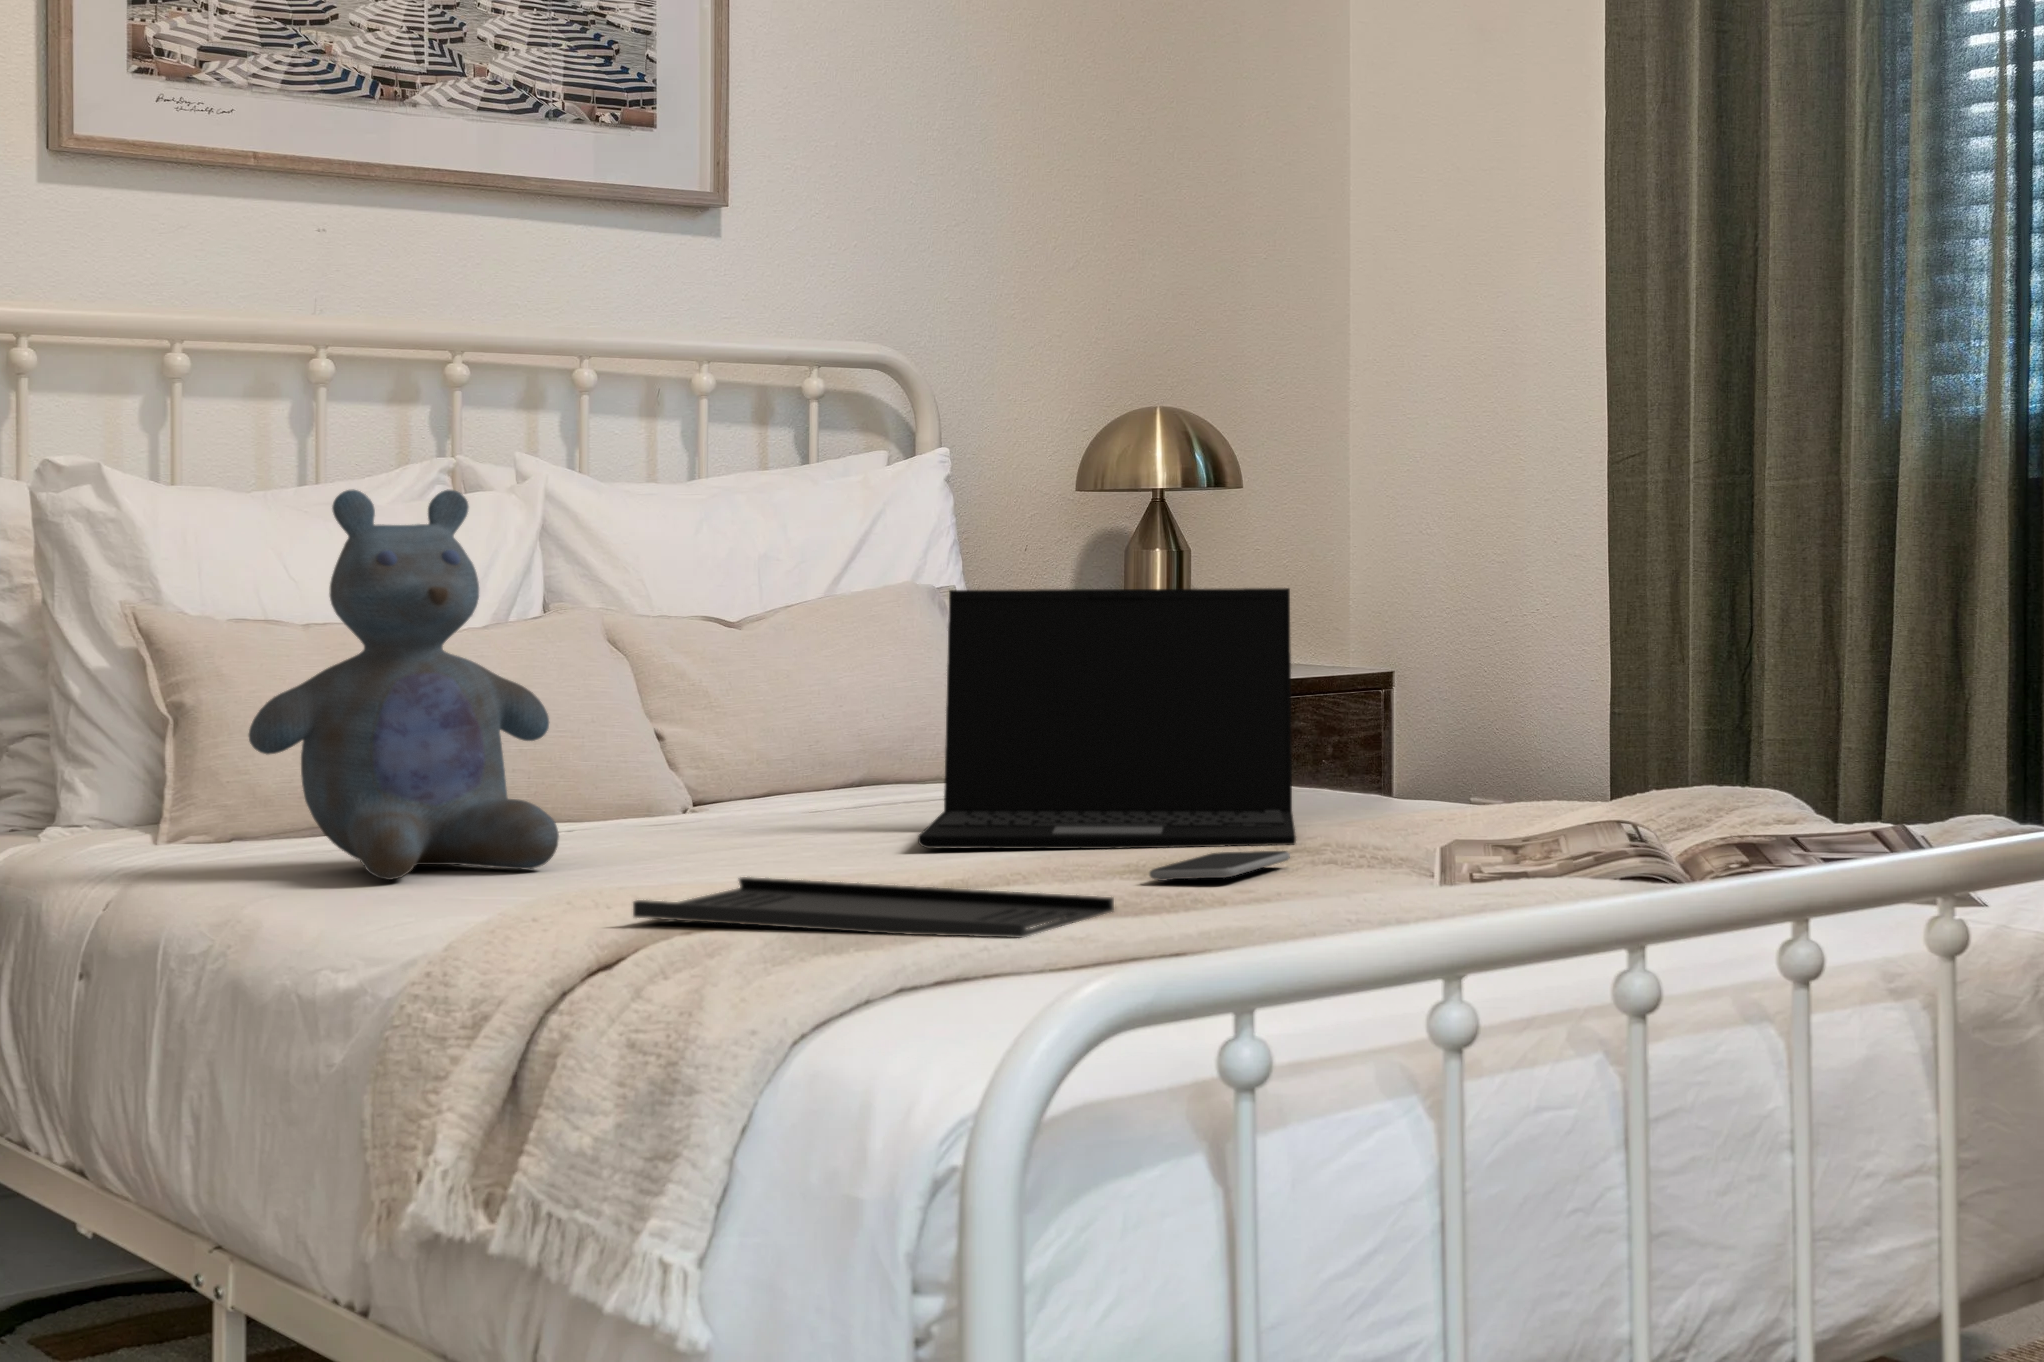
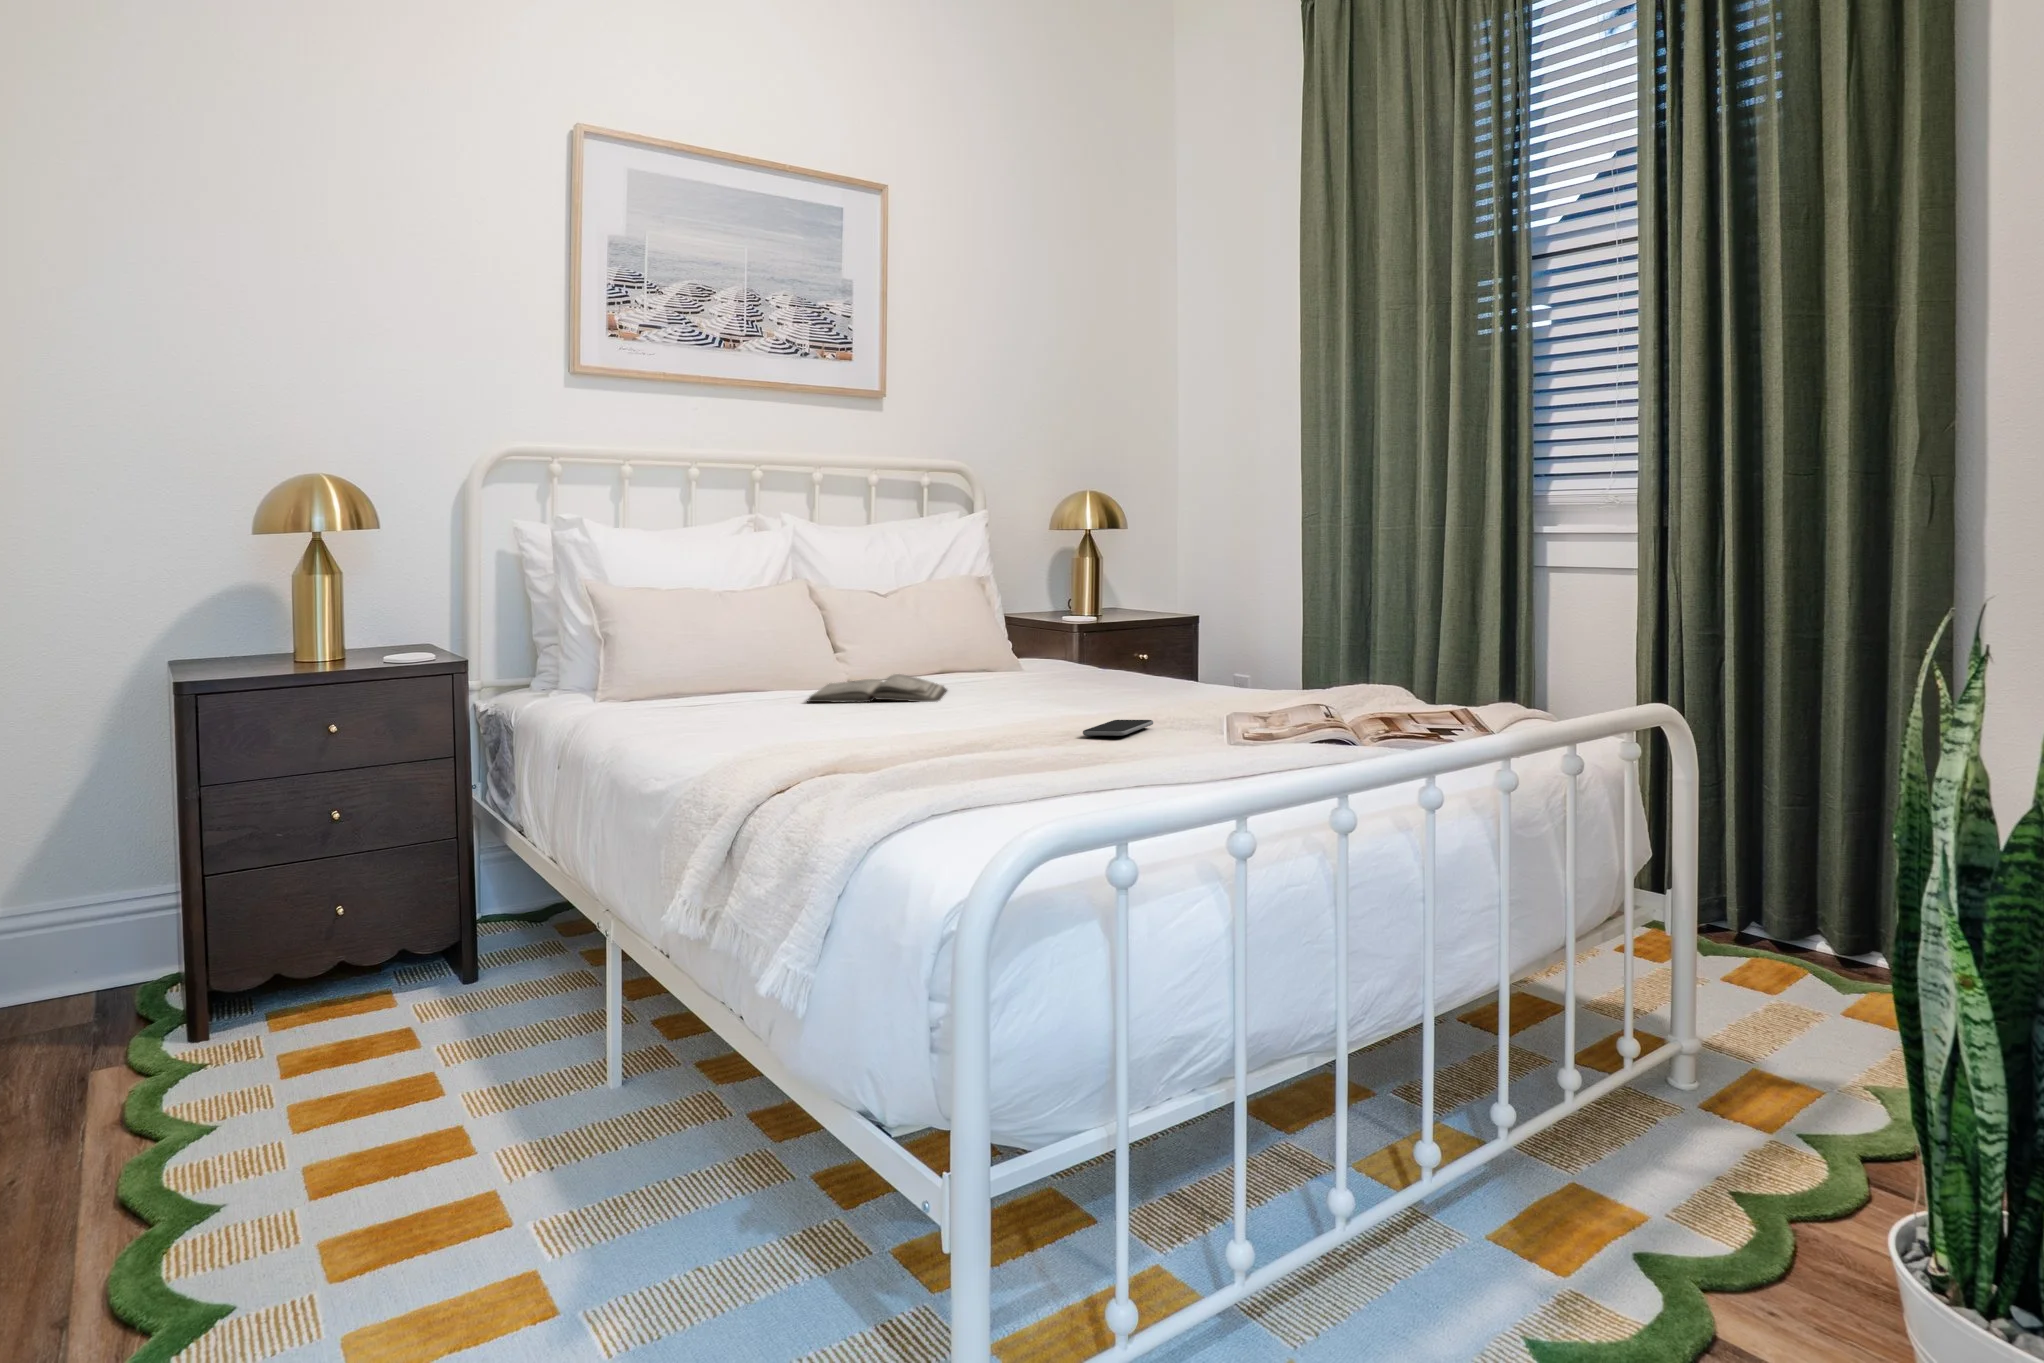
stuffed bear: present [249,489,559,880] -> none [647,535,794,726]
laptop: present [918,588,1296,849] -> none [969,583,1155,715]
diary: none [576,784,870,840] -> present [807,674,947,703]
tray: present [633,877,1114,938] -> none [823,732,1065,776]

